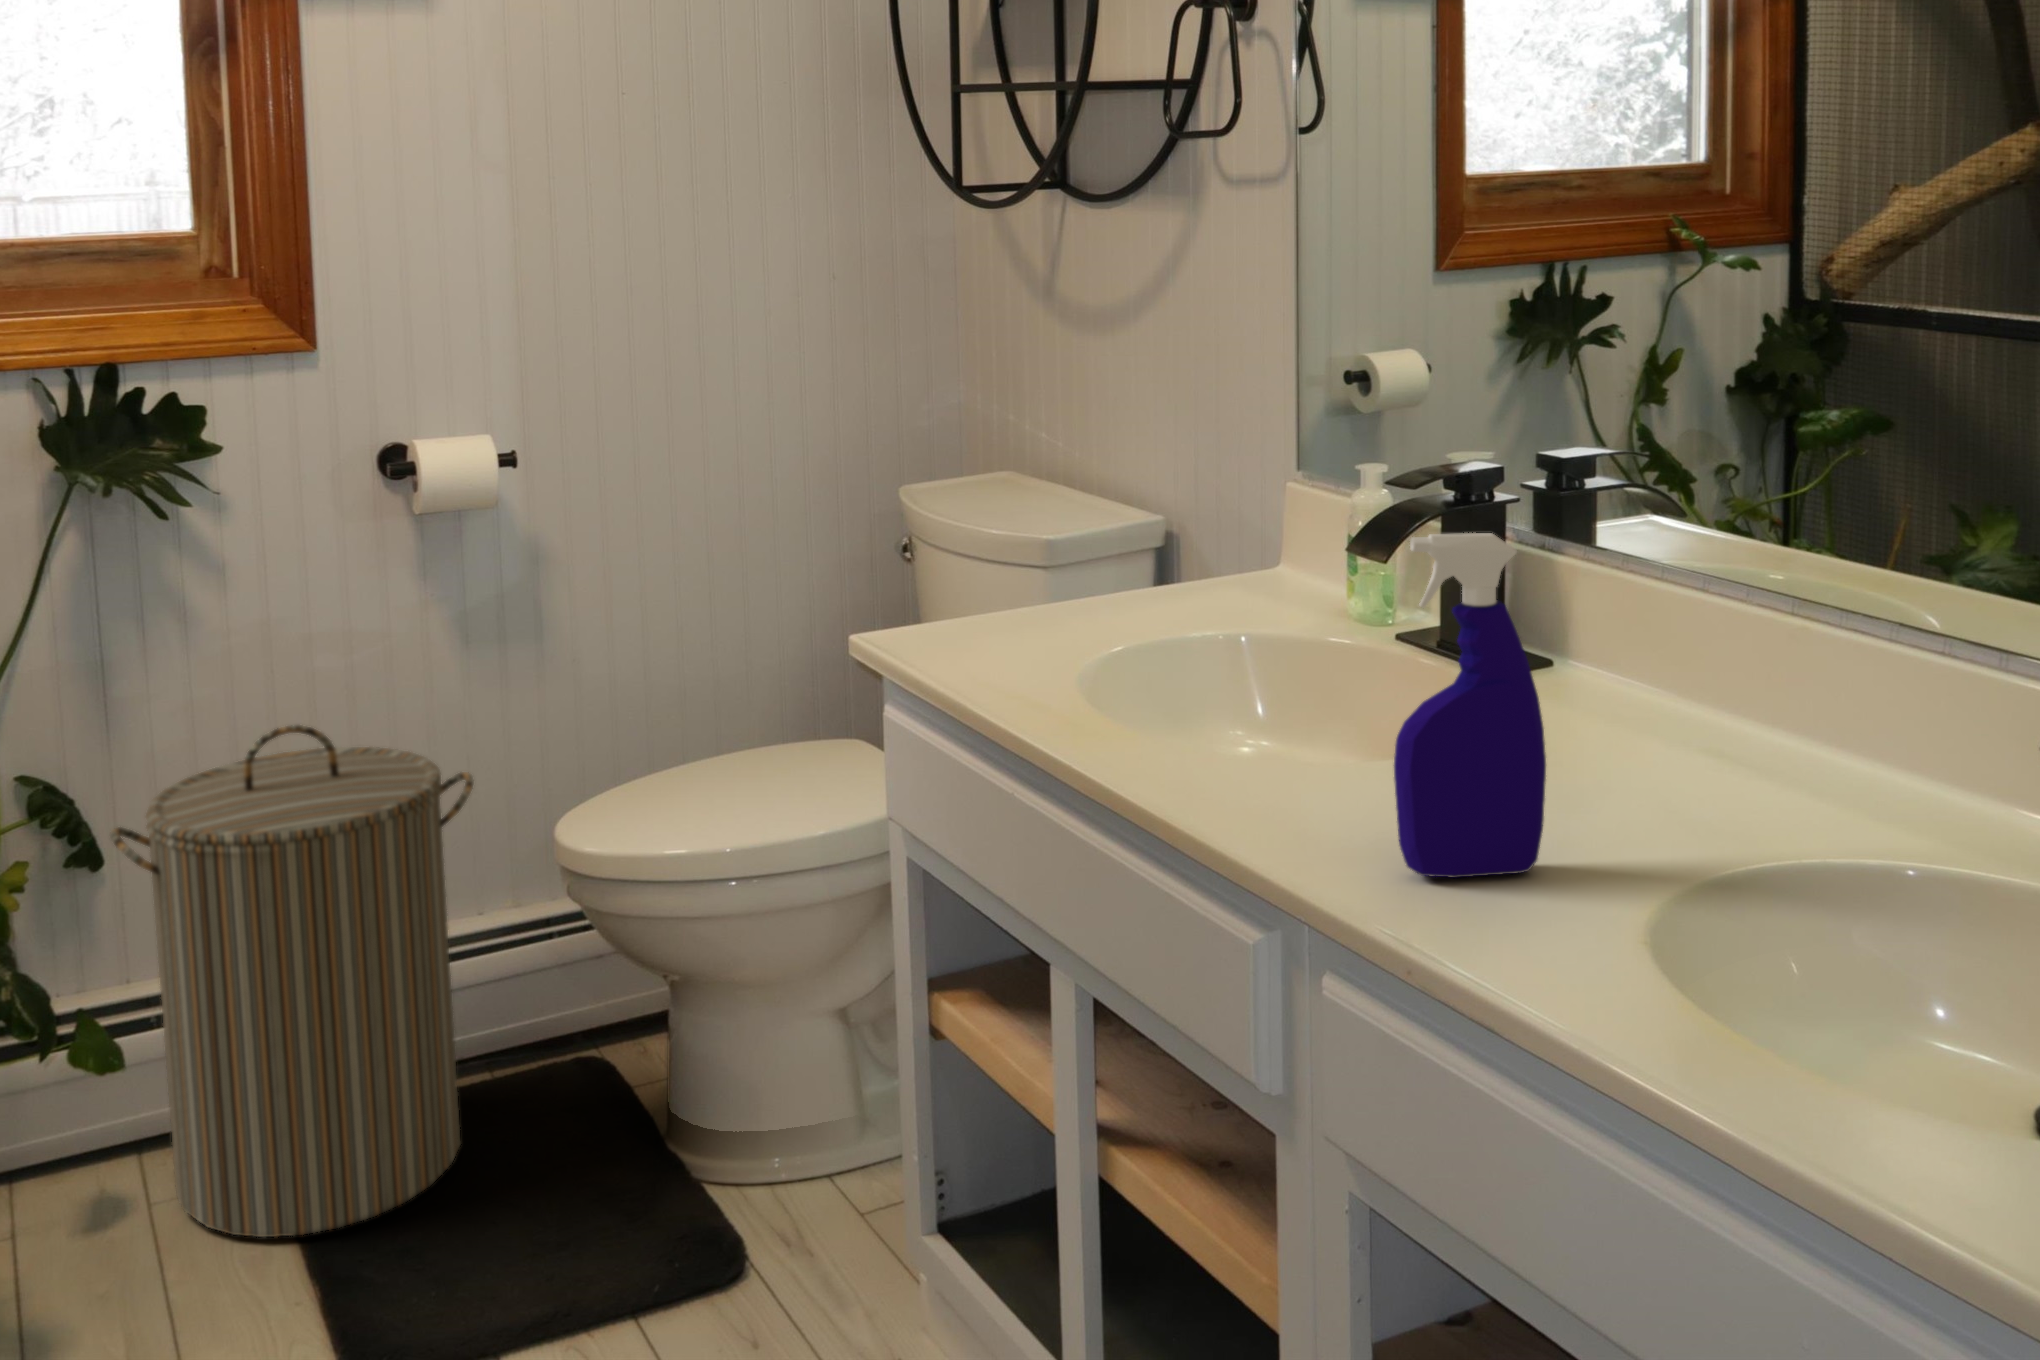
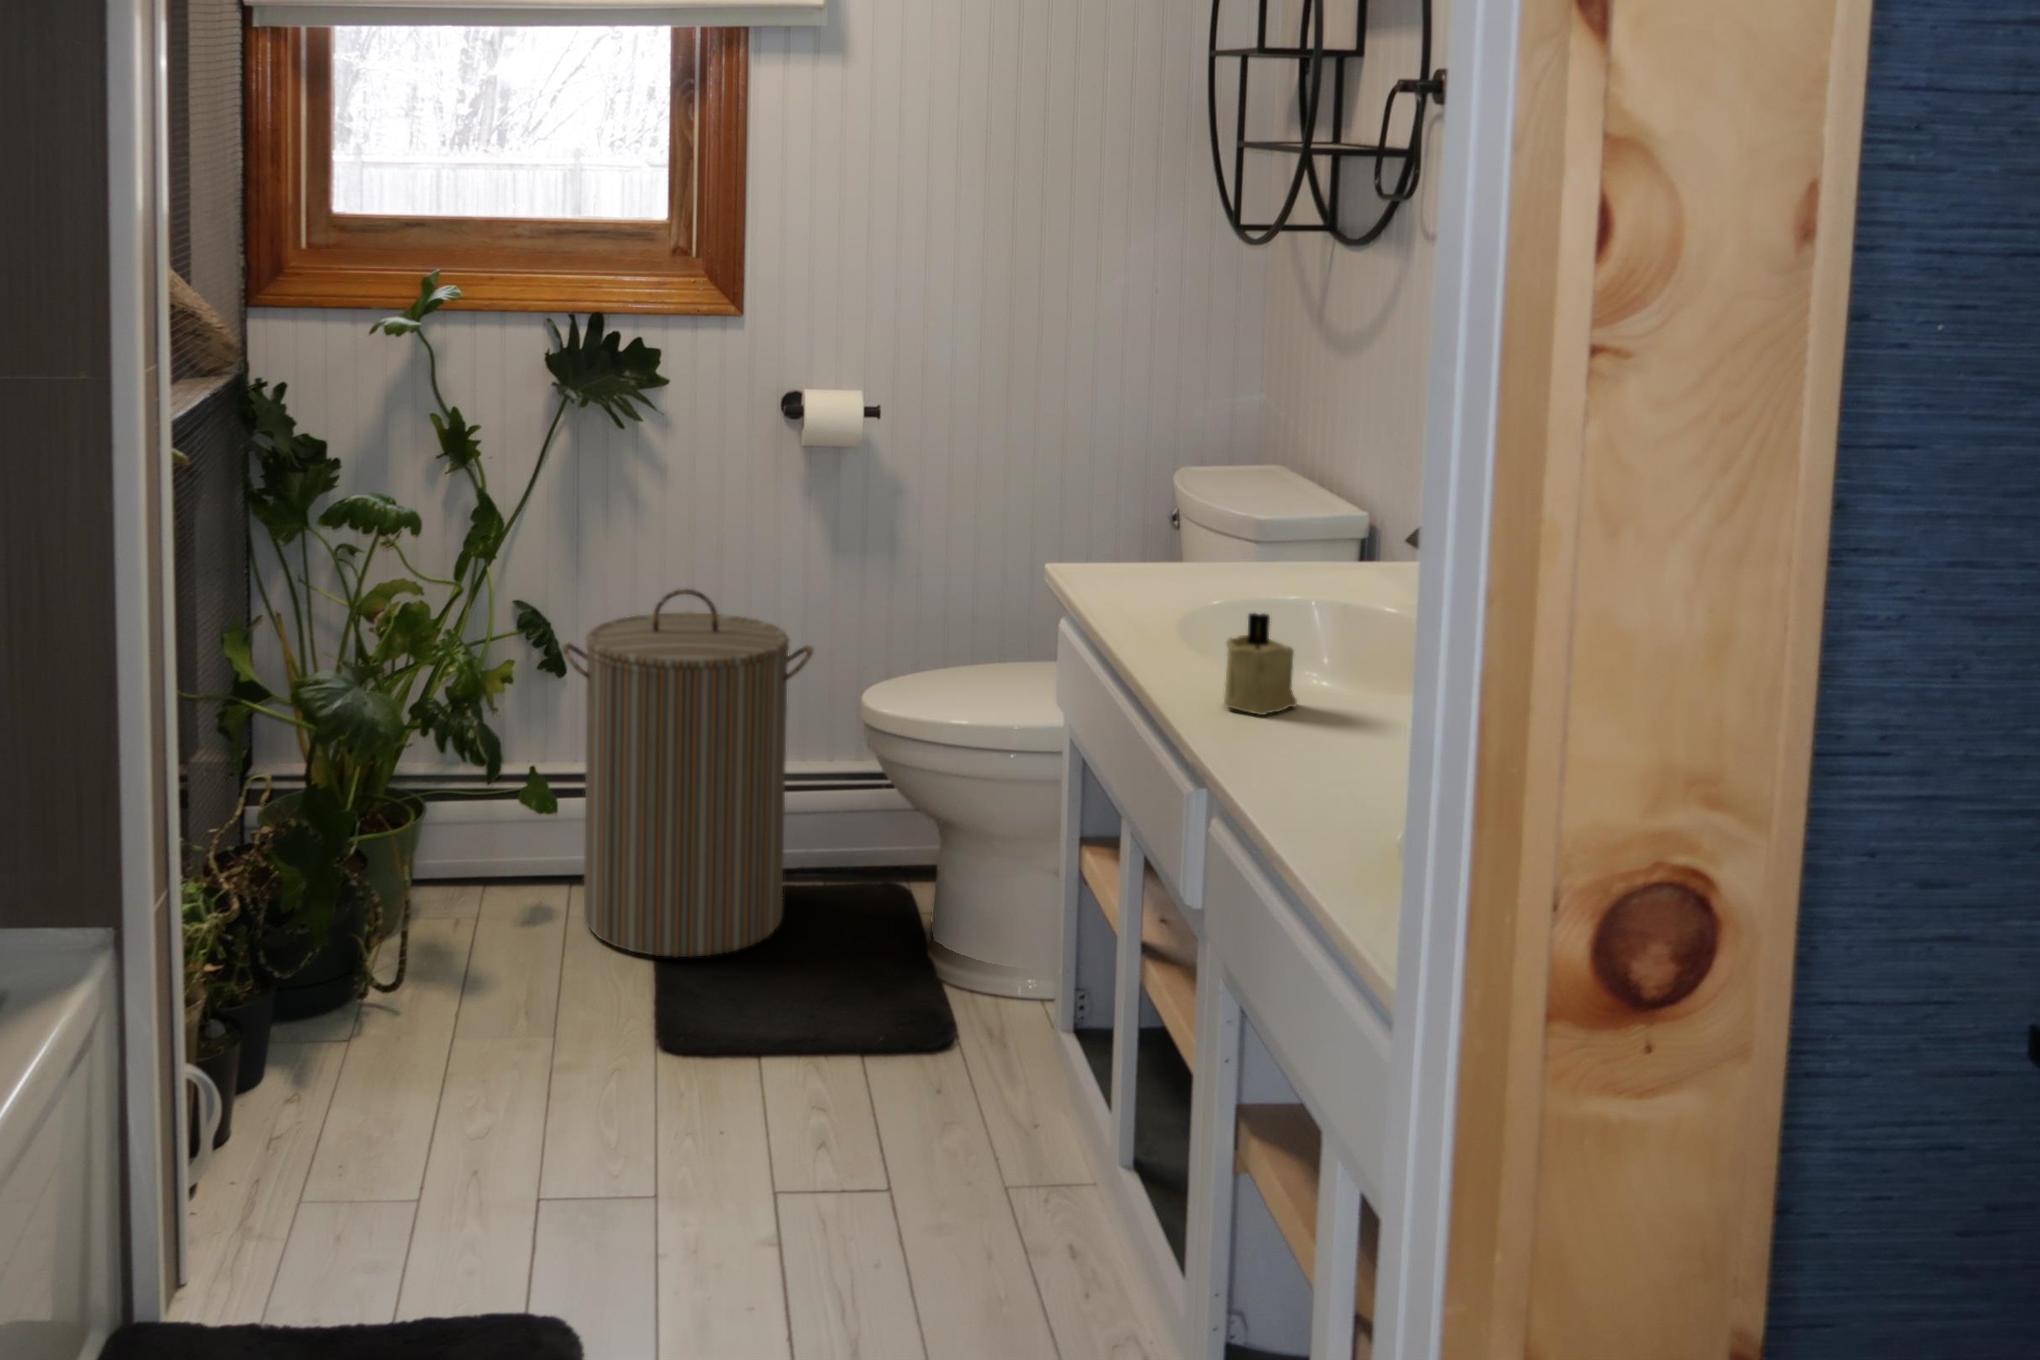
spray bottle: present [1394,533,1546,878] -> none [1260,505,1370,754]
candle: none [1283,684,1382,829] -> present [1224,613,1297,715]

